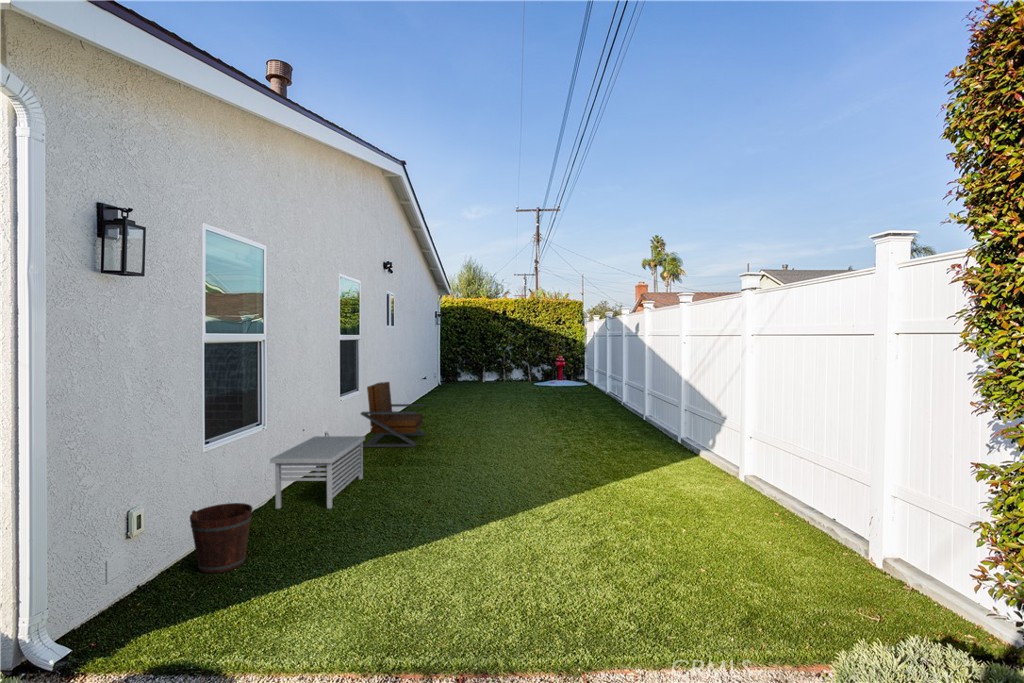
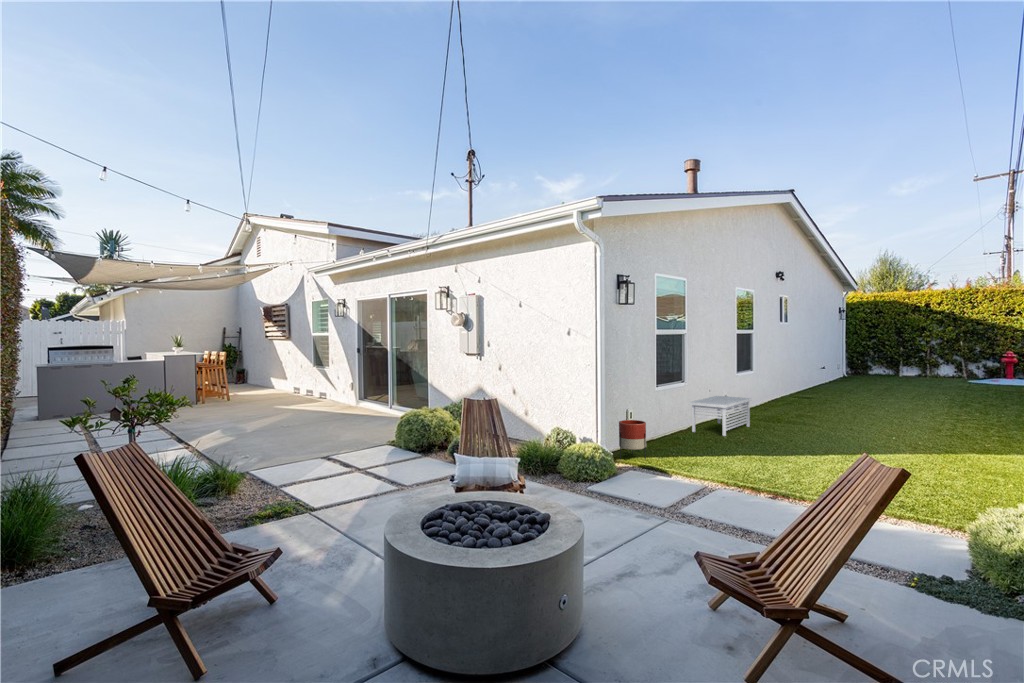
lounge chair: present [361,382,425,447] -> none [752,366,810,415]
bucket: present [190,503,252,573] -> none [651,417,680,449]
planter: none [96,537,171,647] -> present [619,420,646,459]

